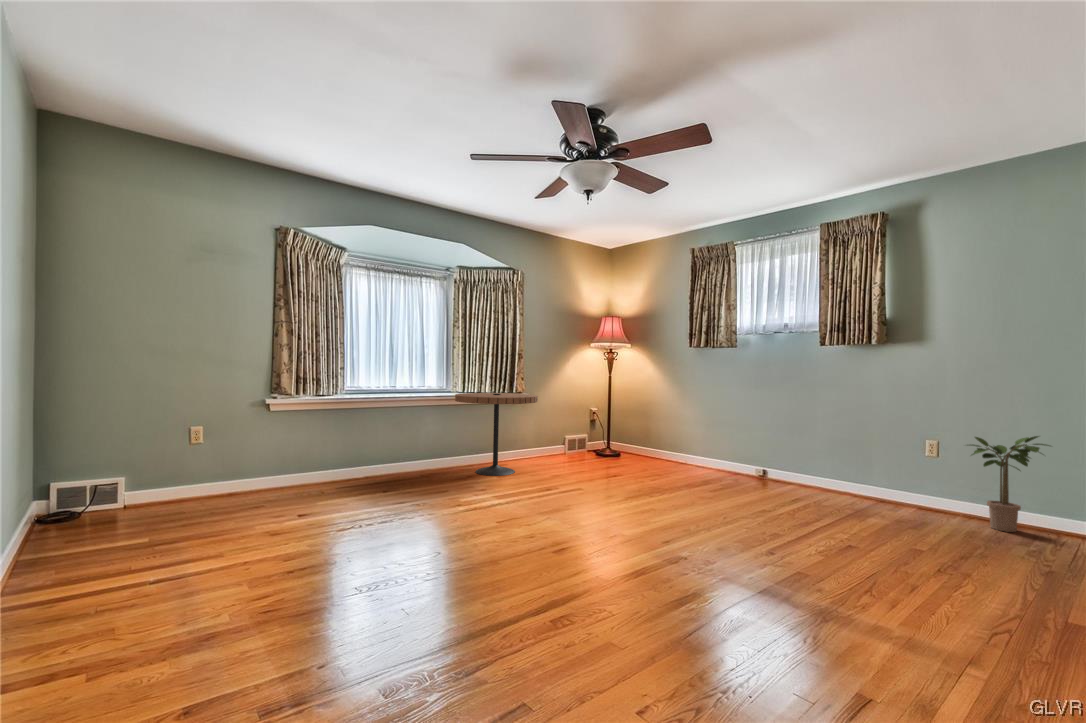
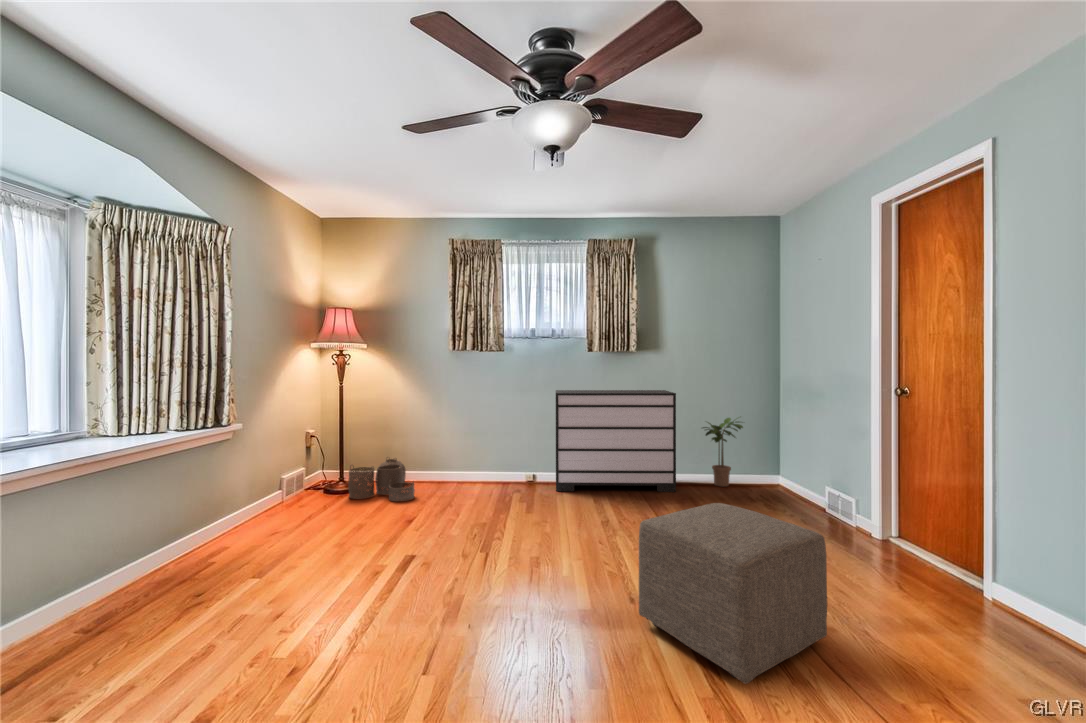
dresser: none [761,388,925,517] -> present [556,390,676,492]
side table: present [455,393,538,476] -> none [137,427,309,583]
woven basket: none [600,435,653,467] -> present [348,459,415,501]
ottoman: none [612,470,740,602] -> present [639,503,827,684]

